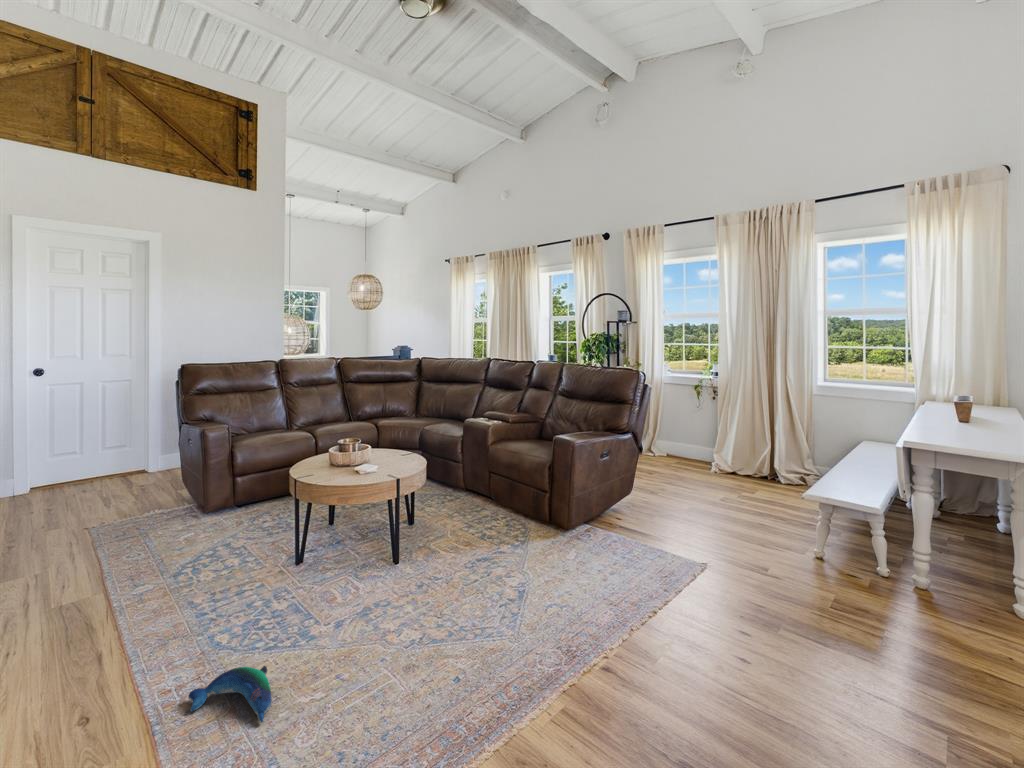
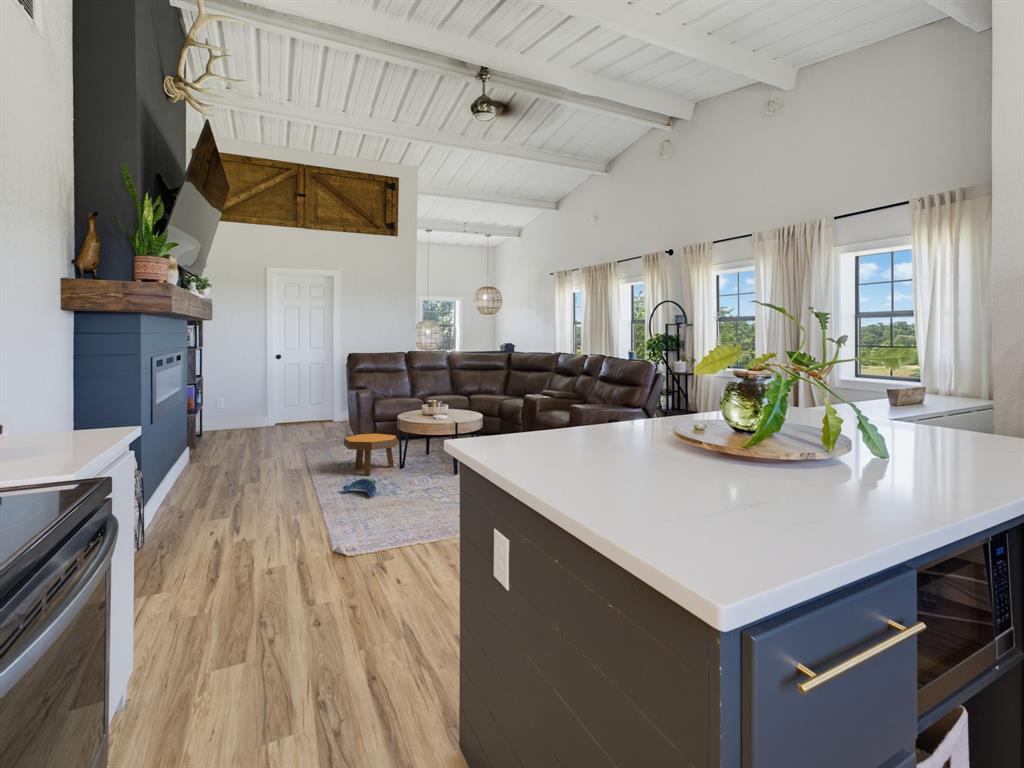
footstool: none [183,522,293,621] -> present [344,434,399,475]

